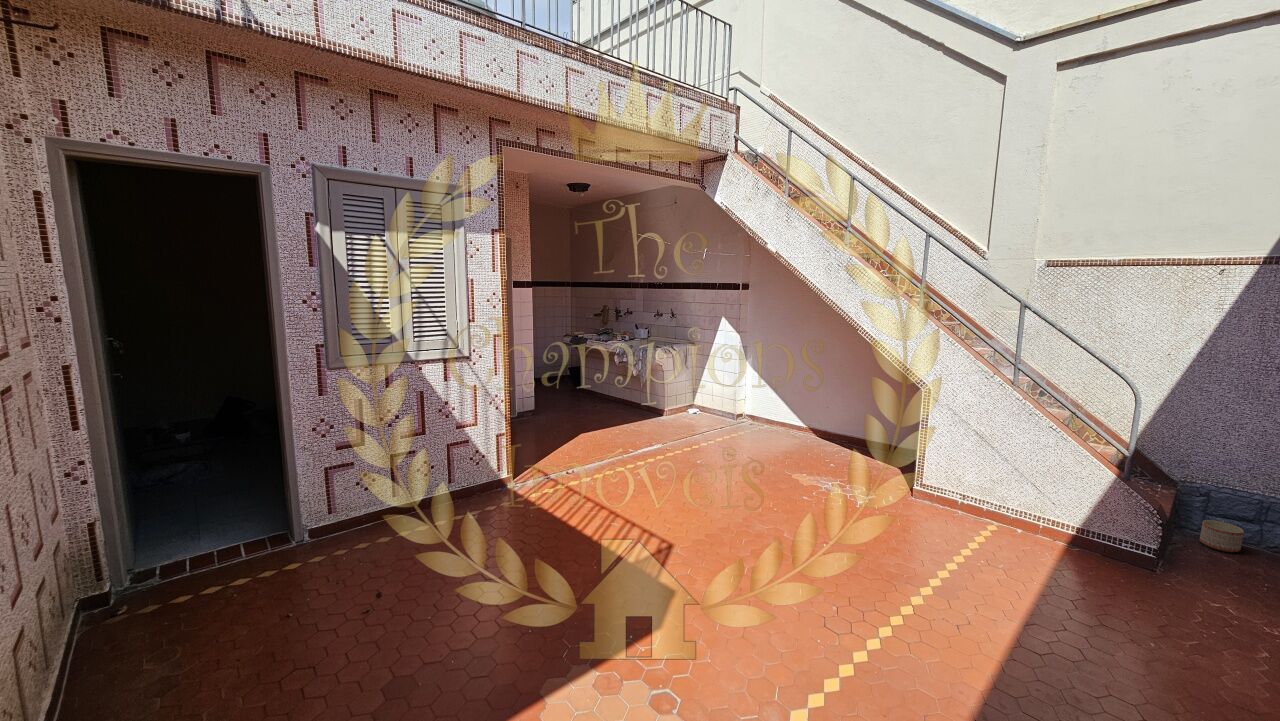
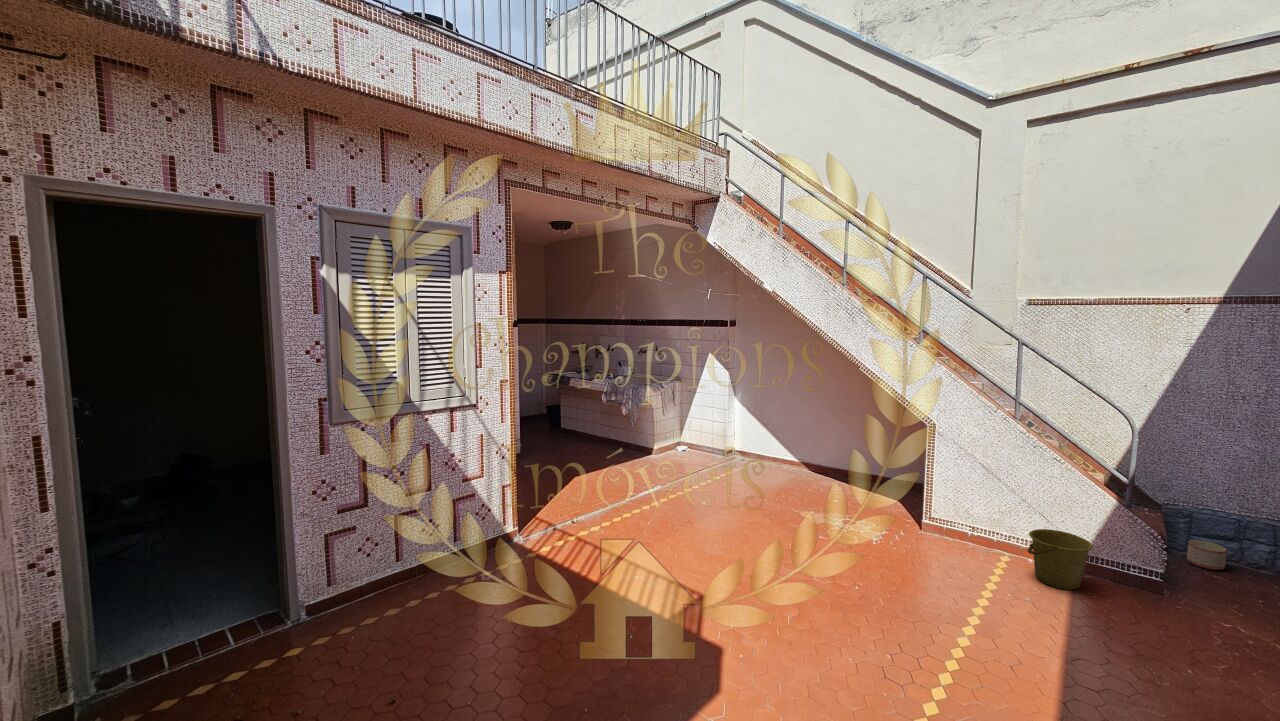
bucket: none [1013,499,1081,561] -> present [1027,529,1093,590]

